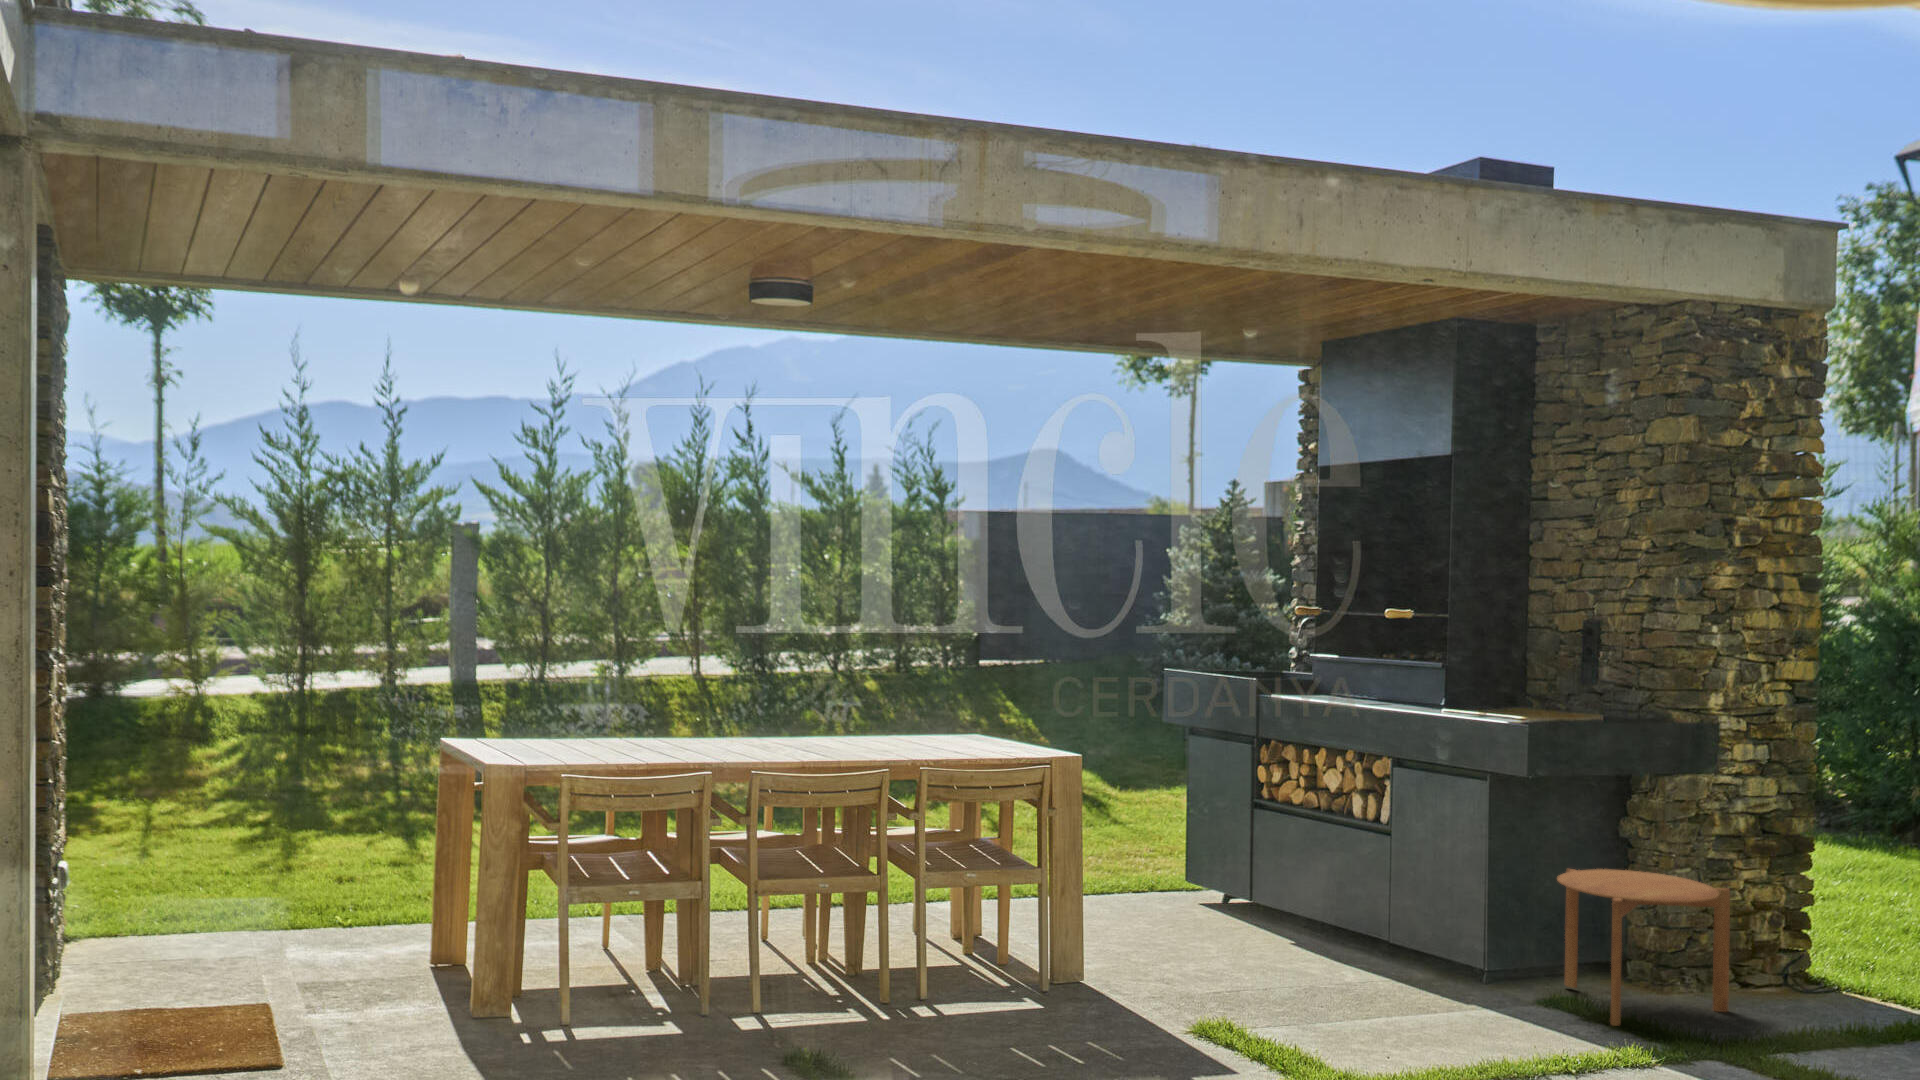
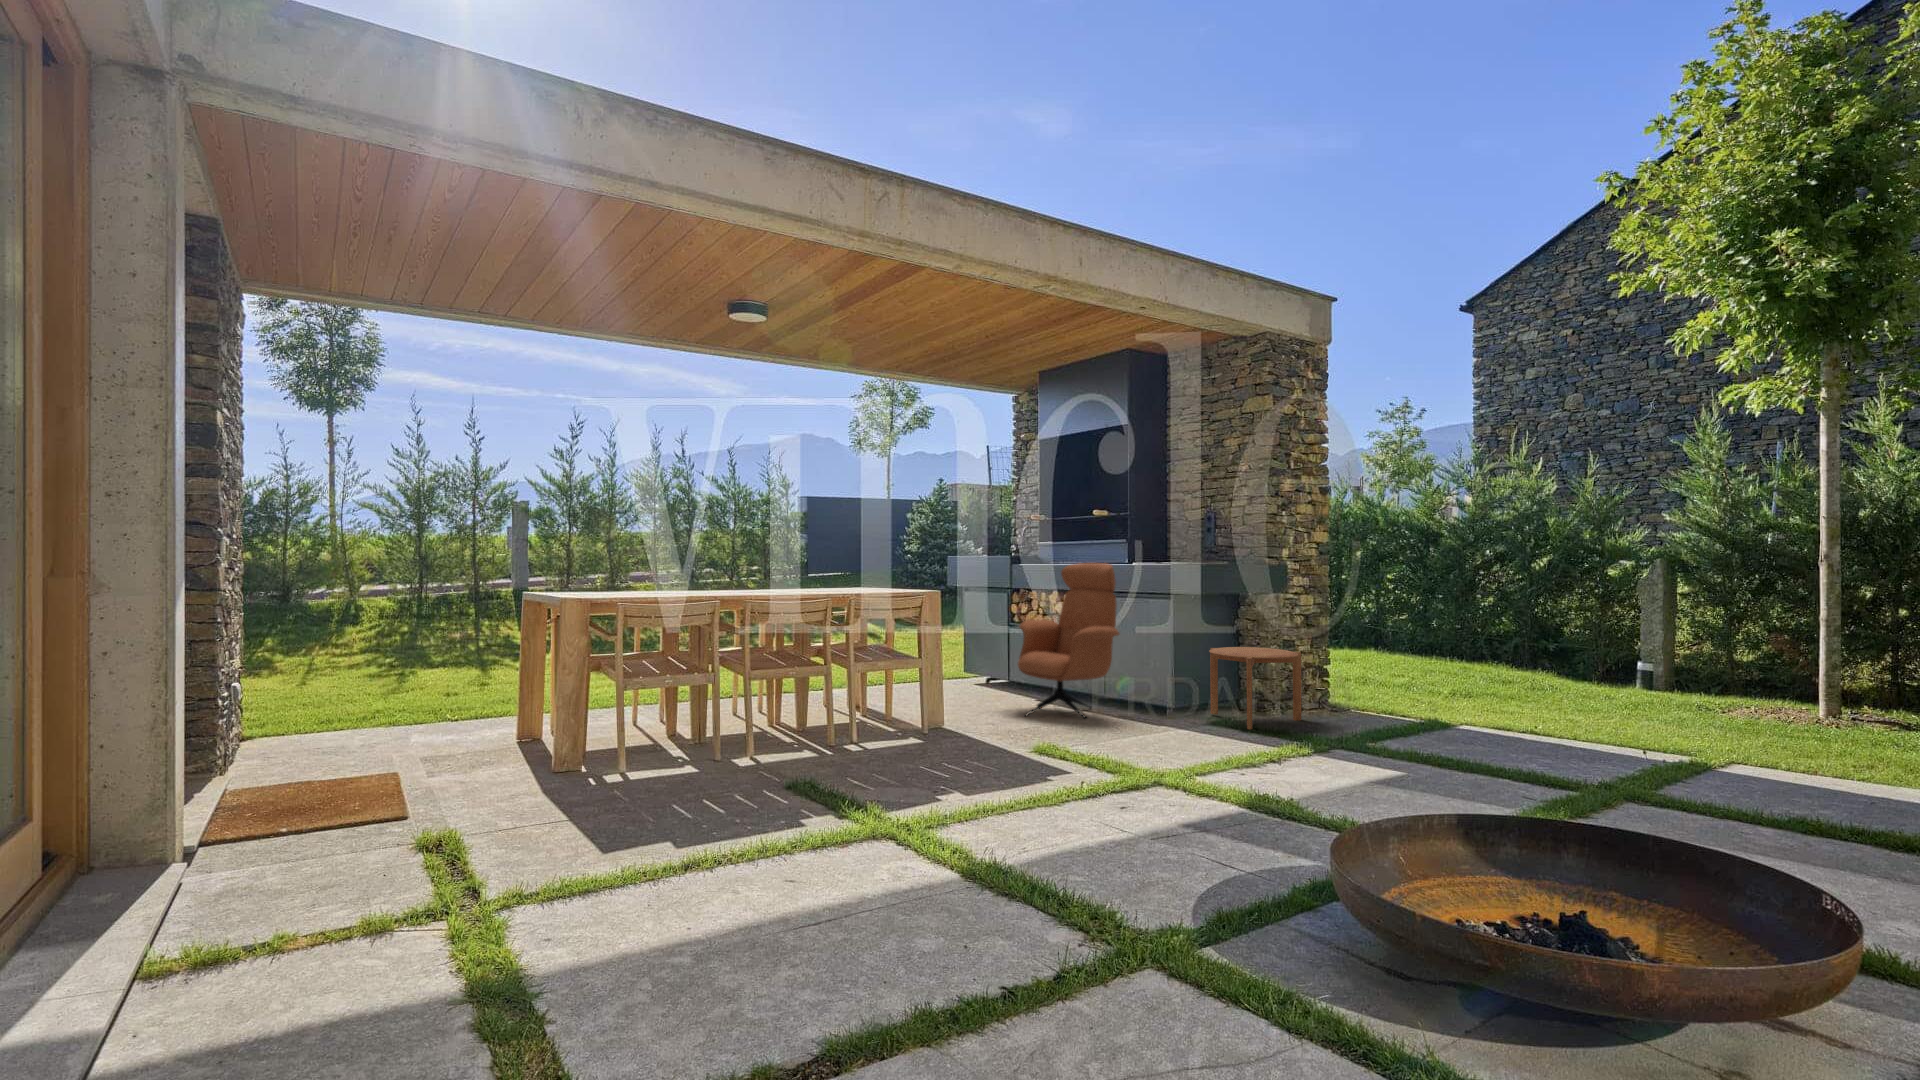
armchair: none [1223,702,1398,983] -> present [1018,563,1119,718]

